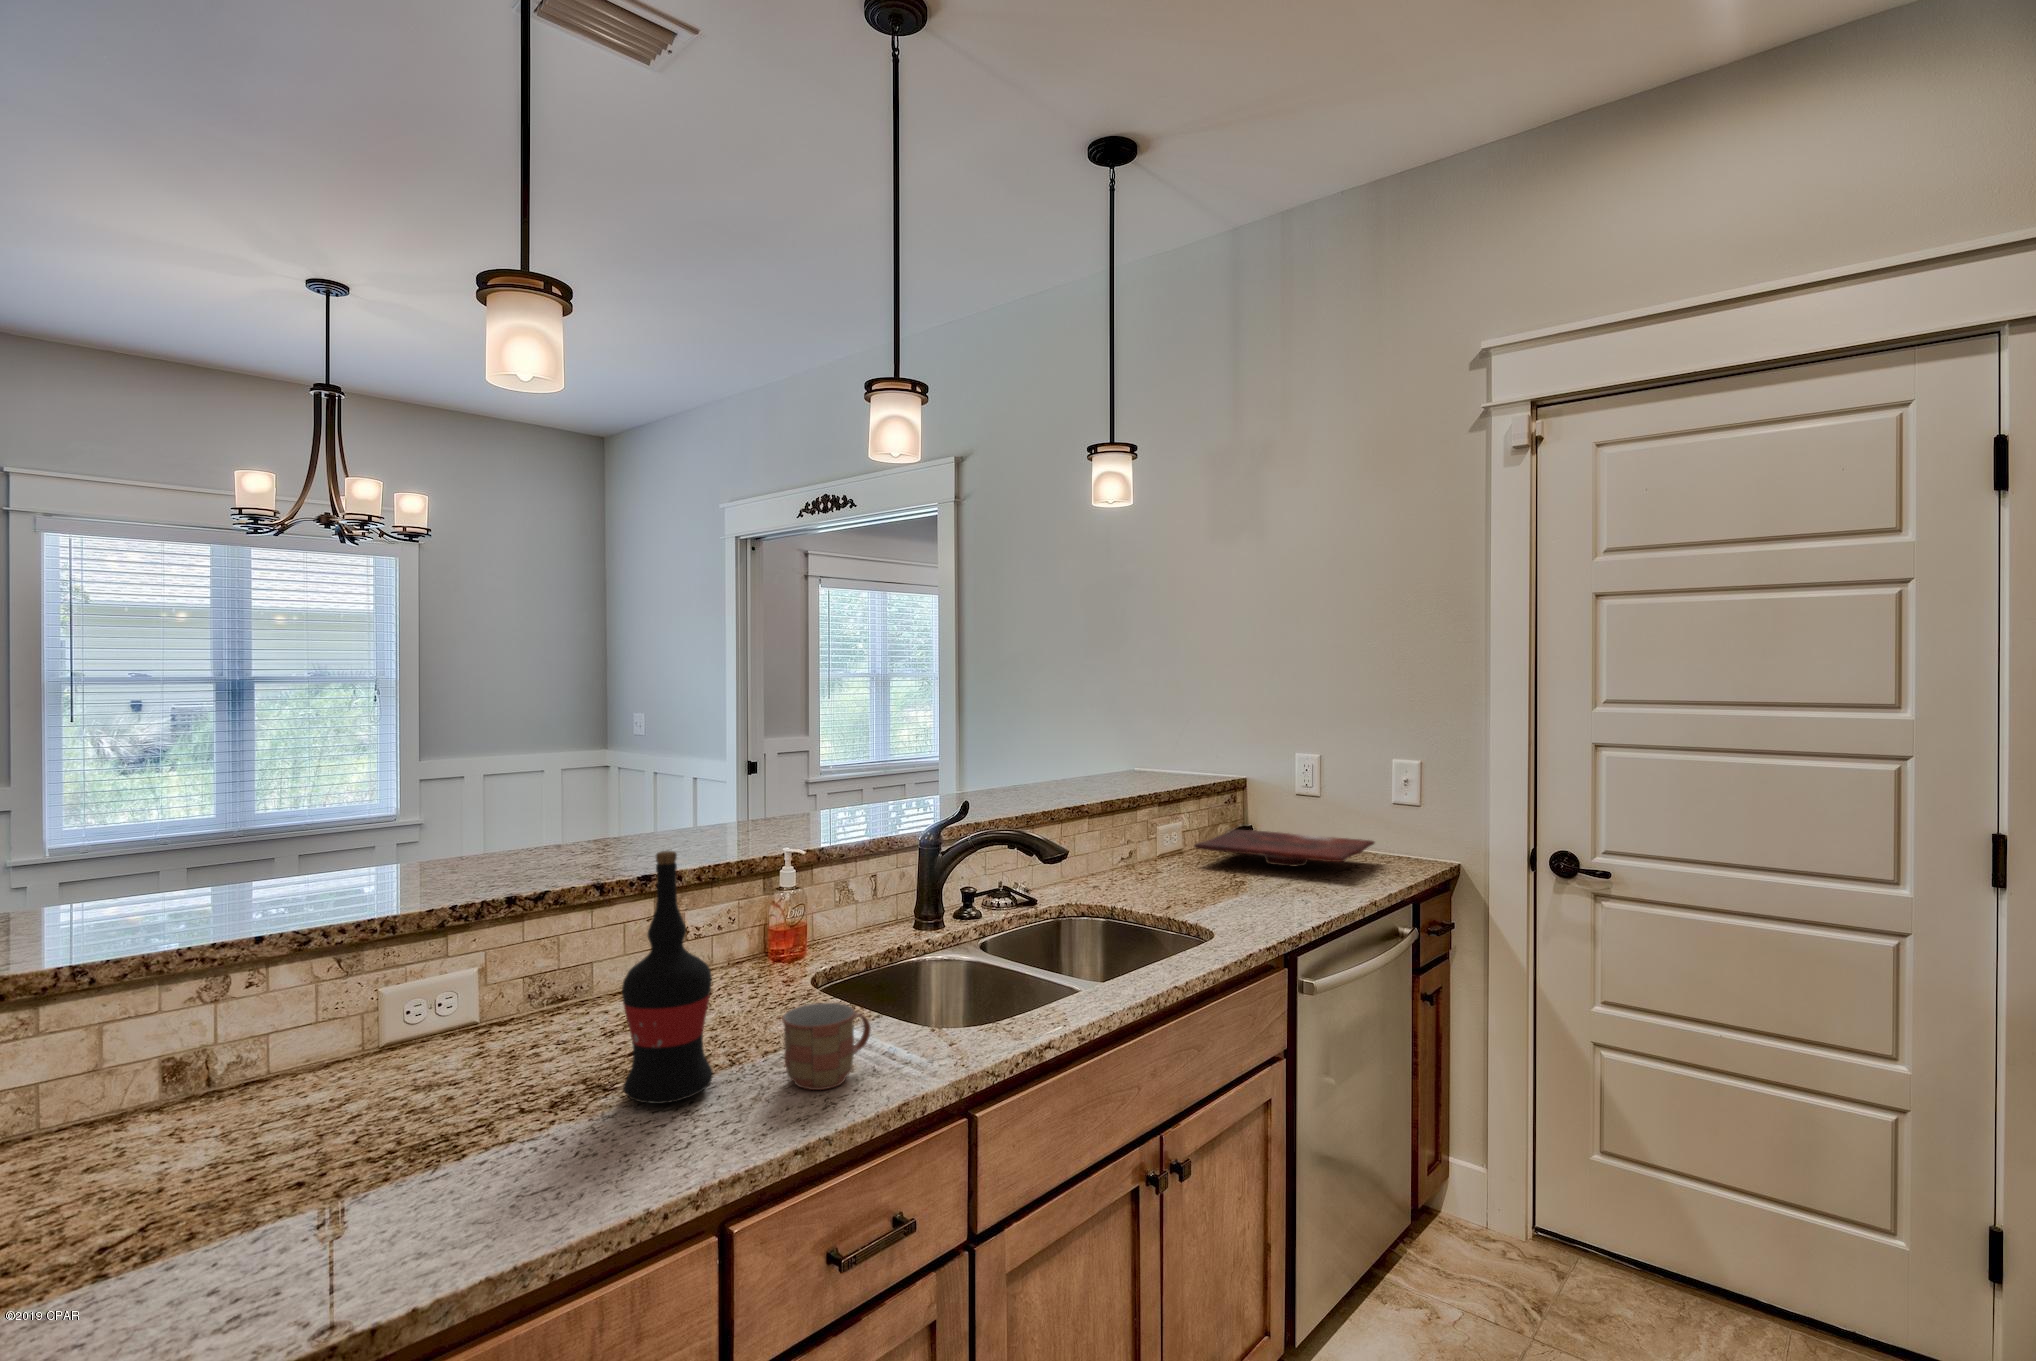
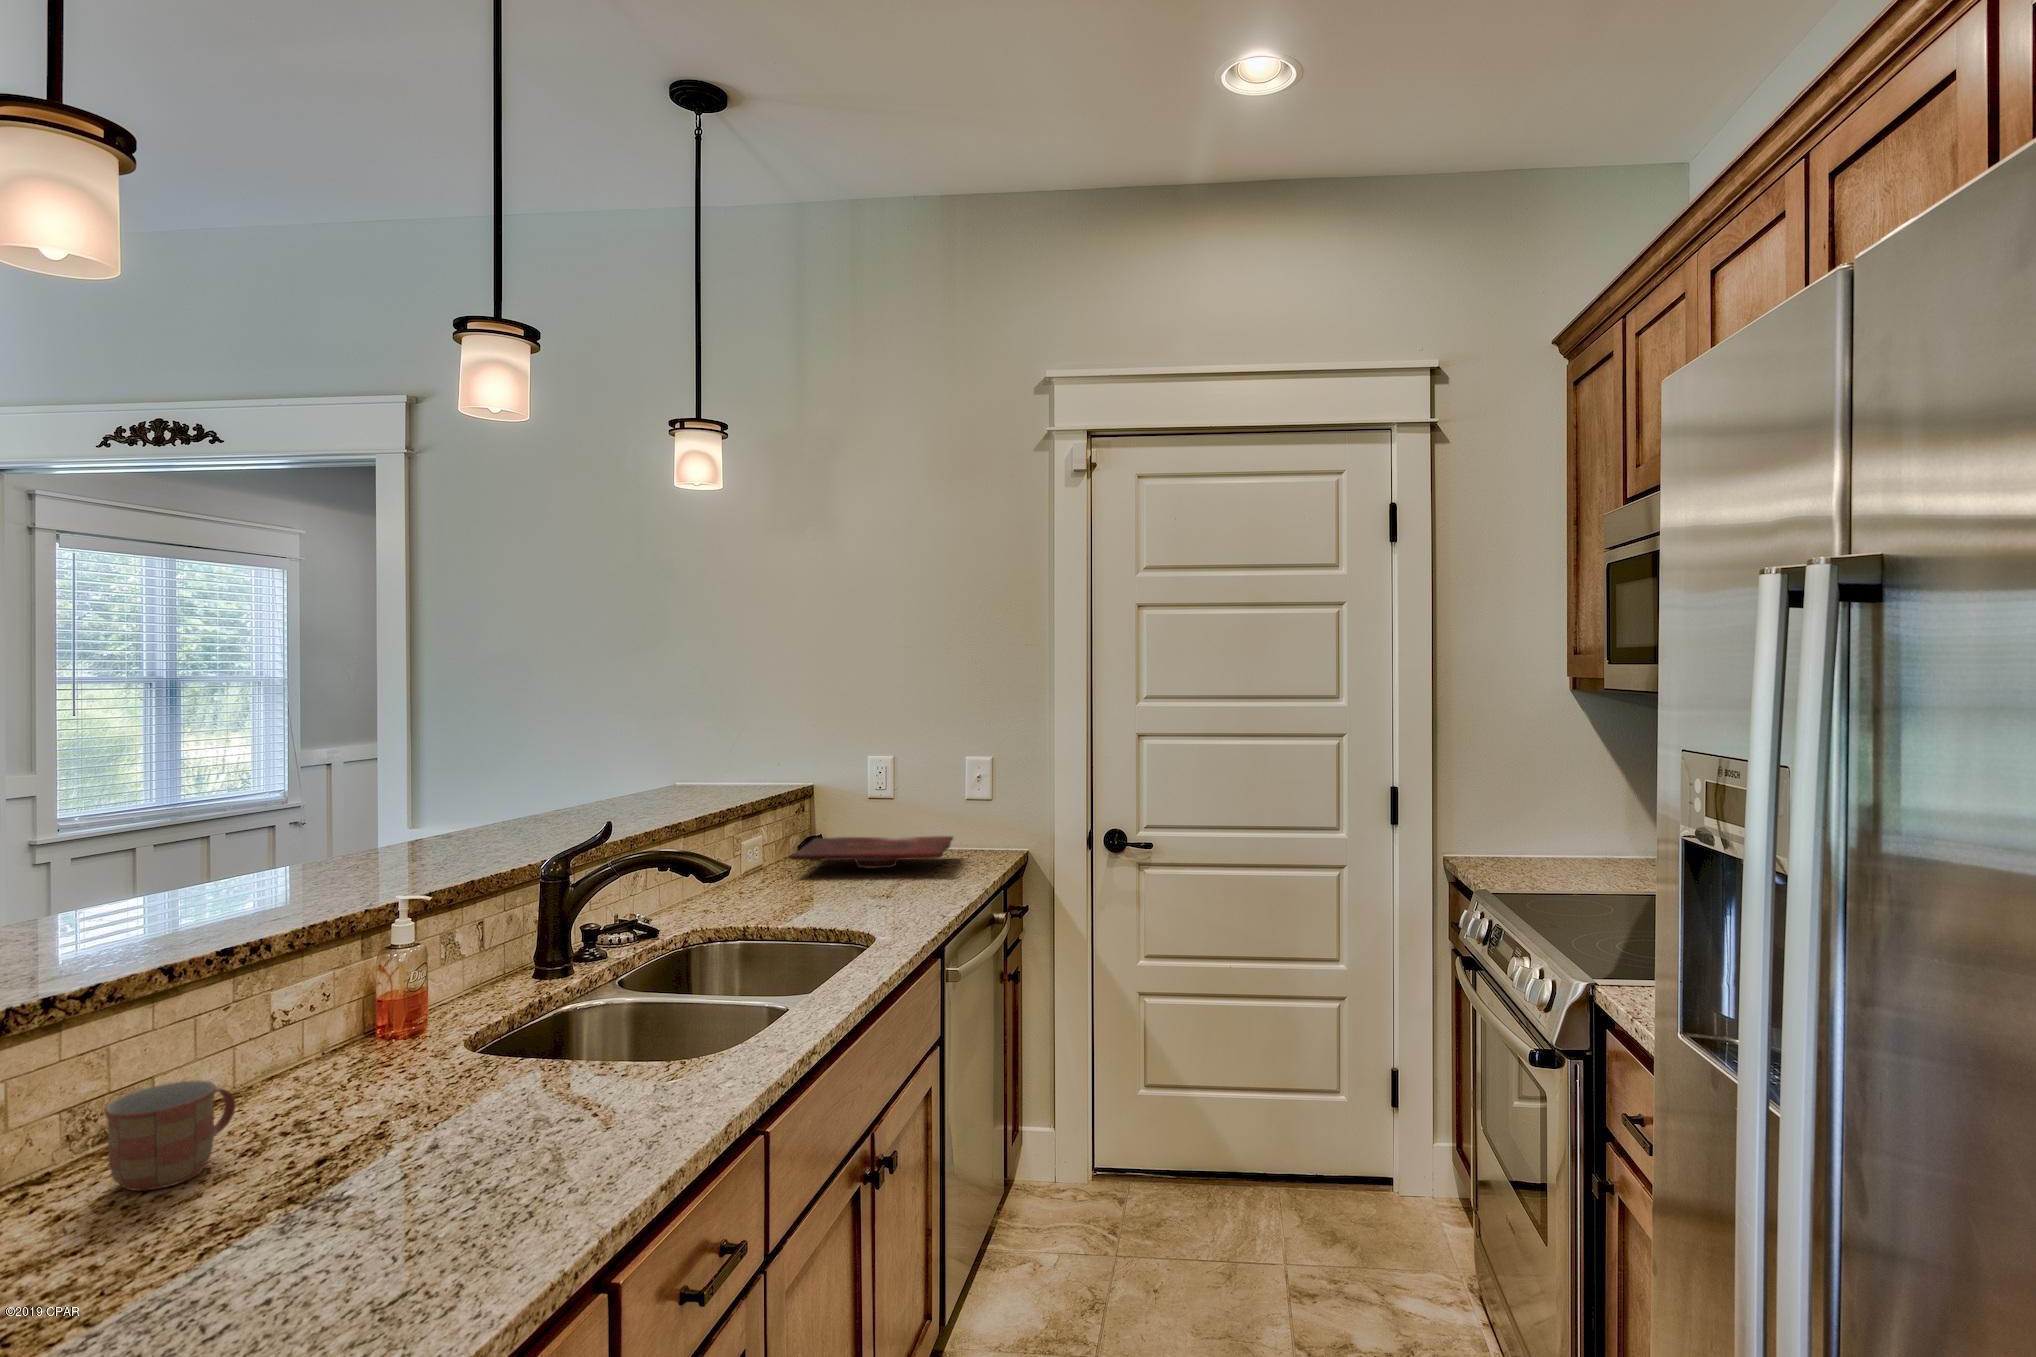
wine bottle: present [622,851,713,1104] -> none [348,894,469,1208]
mug: present [782,1003,871,1090] -> present [104,1081,236,1191]

